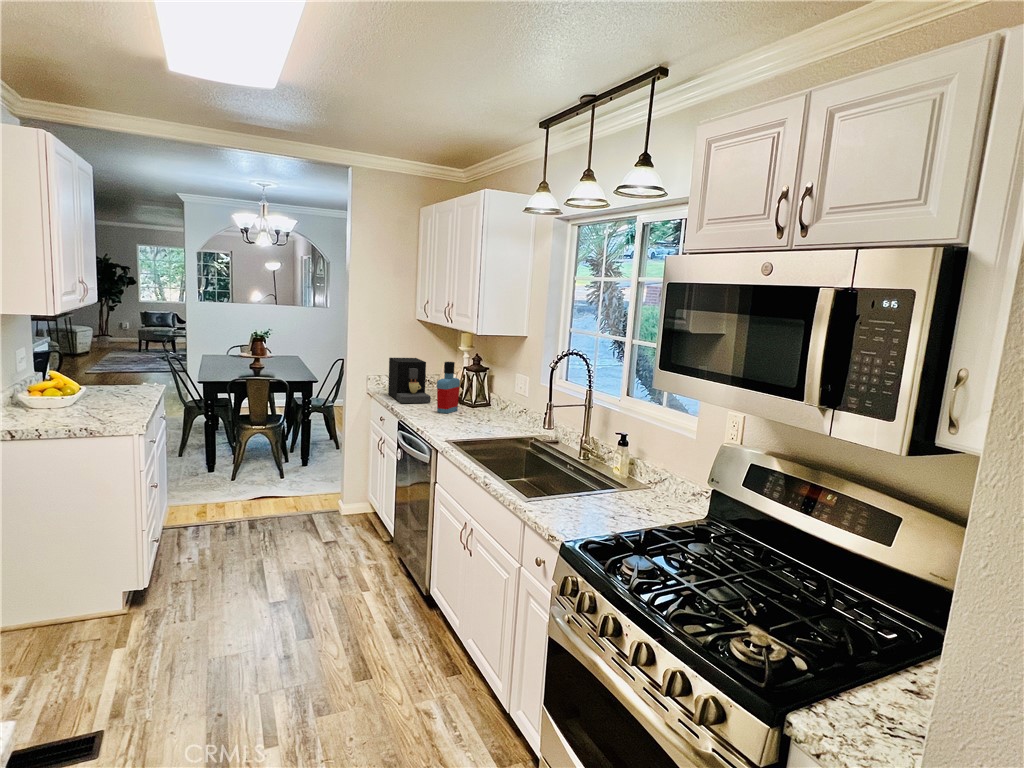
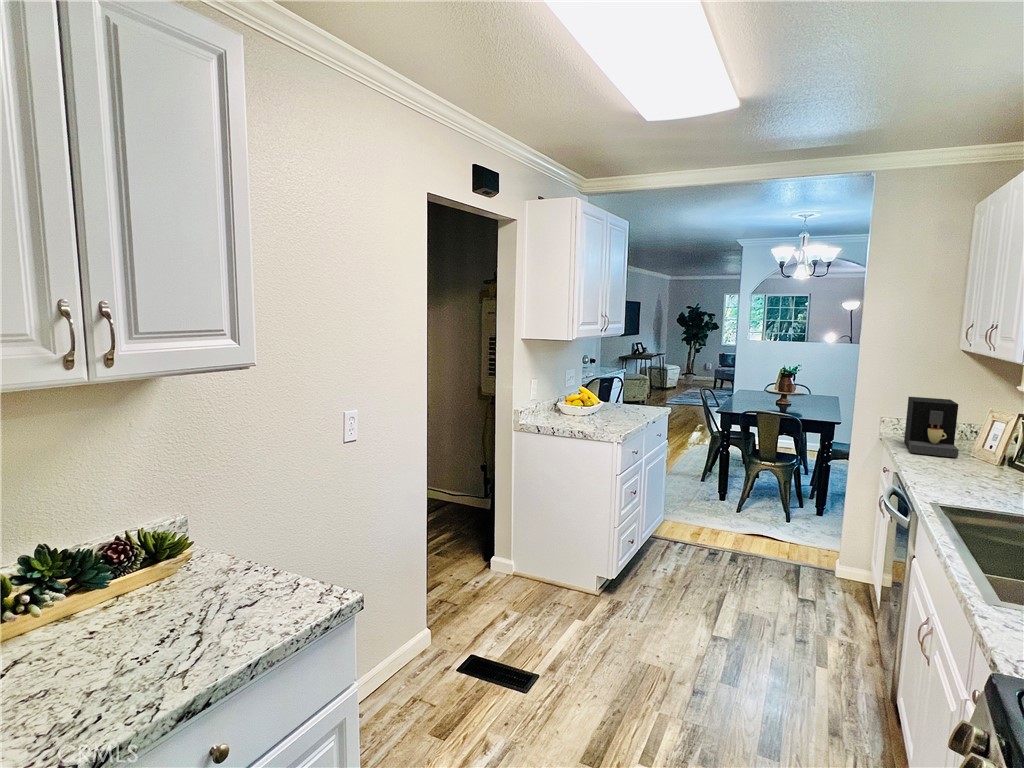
bottle: present [437,362,460,413] -> none [957,403,1002,473]

